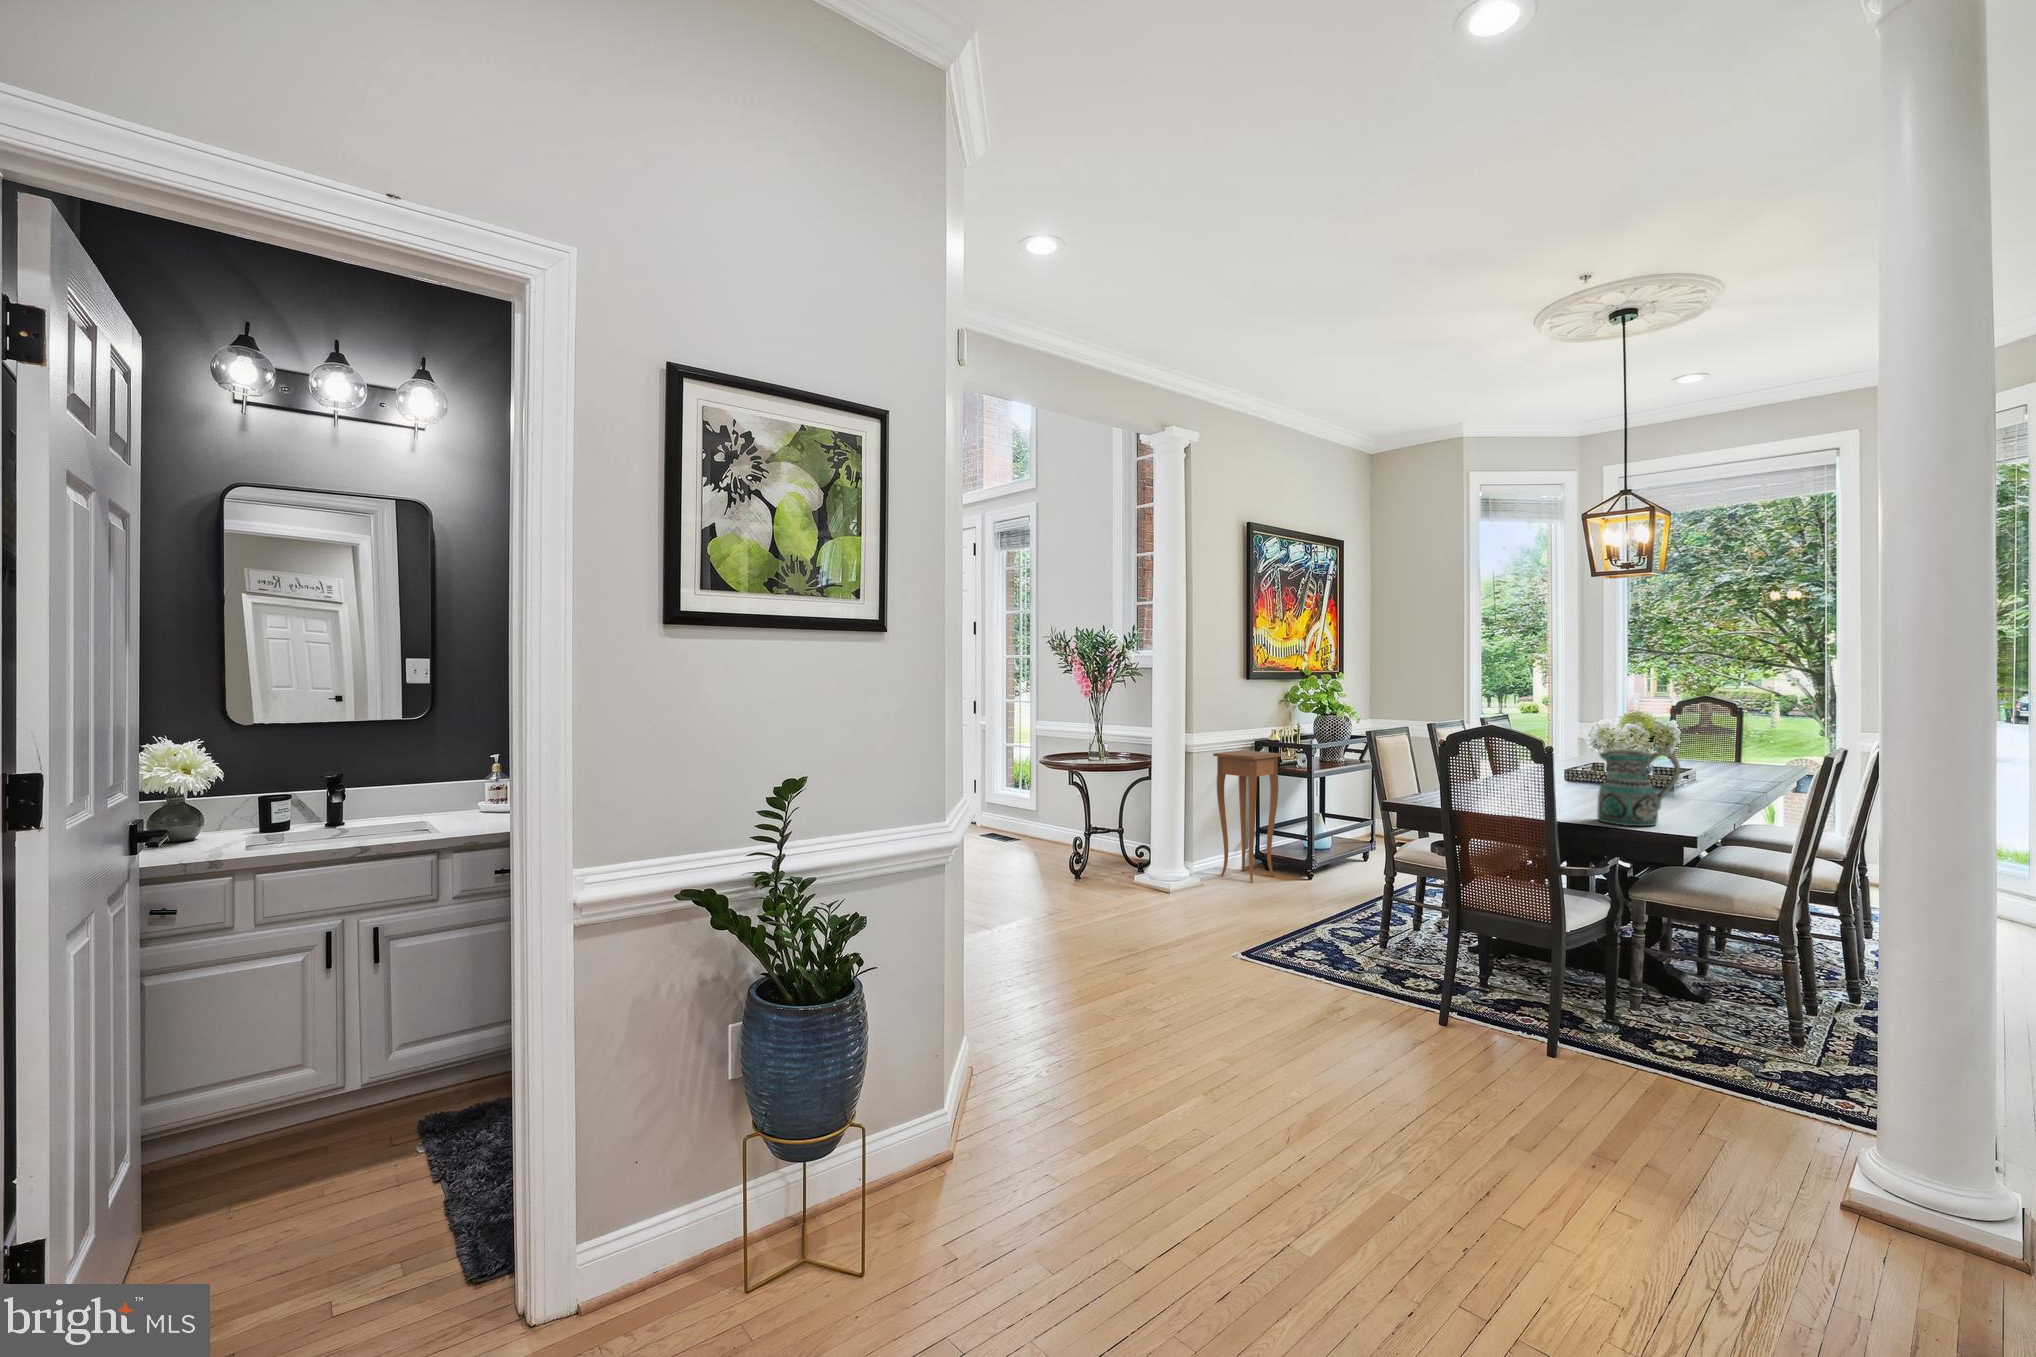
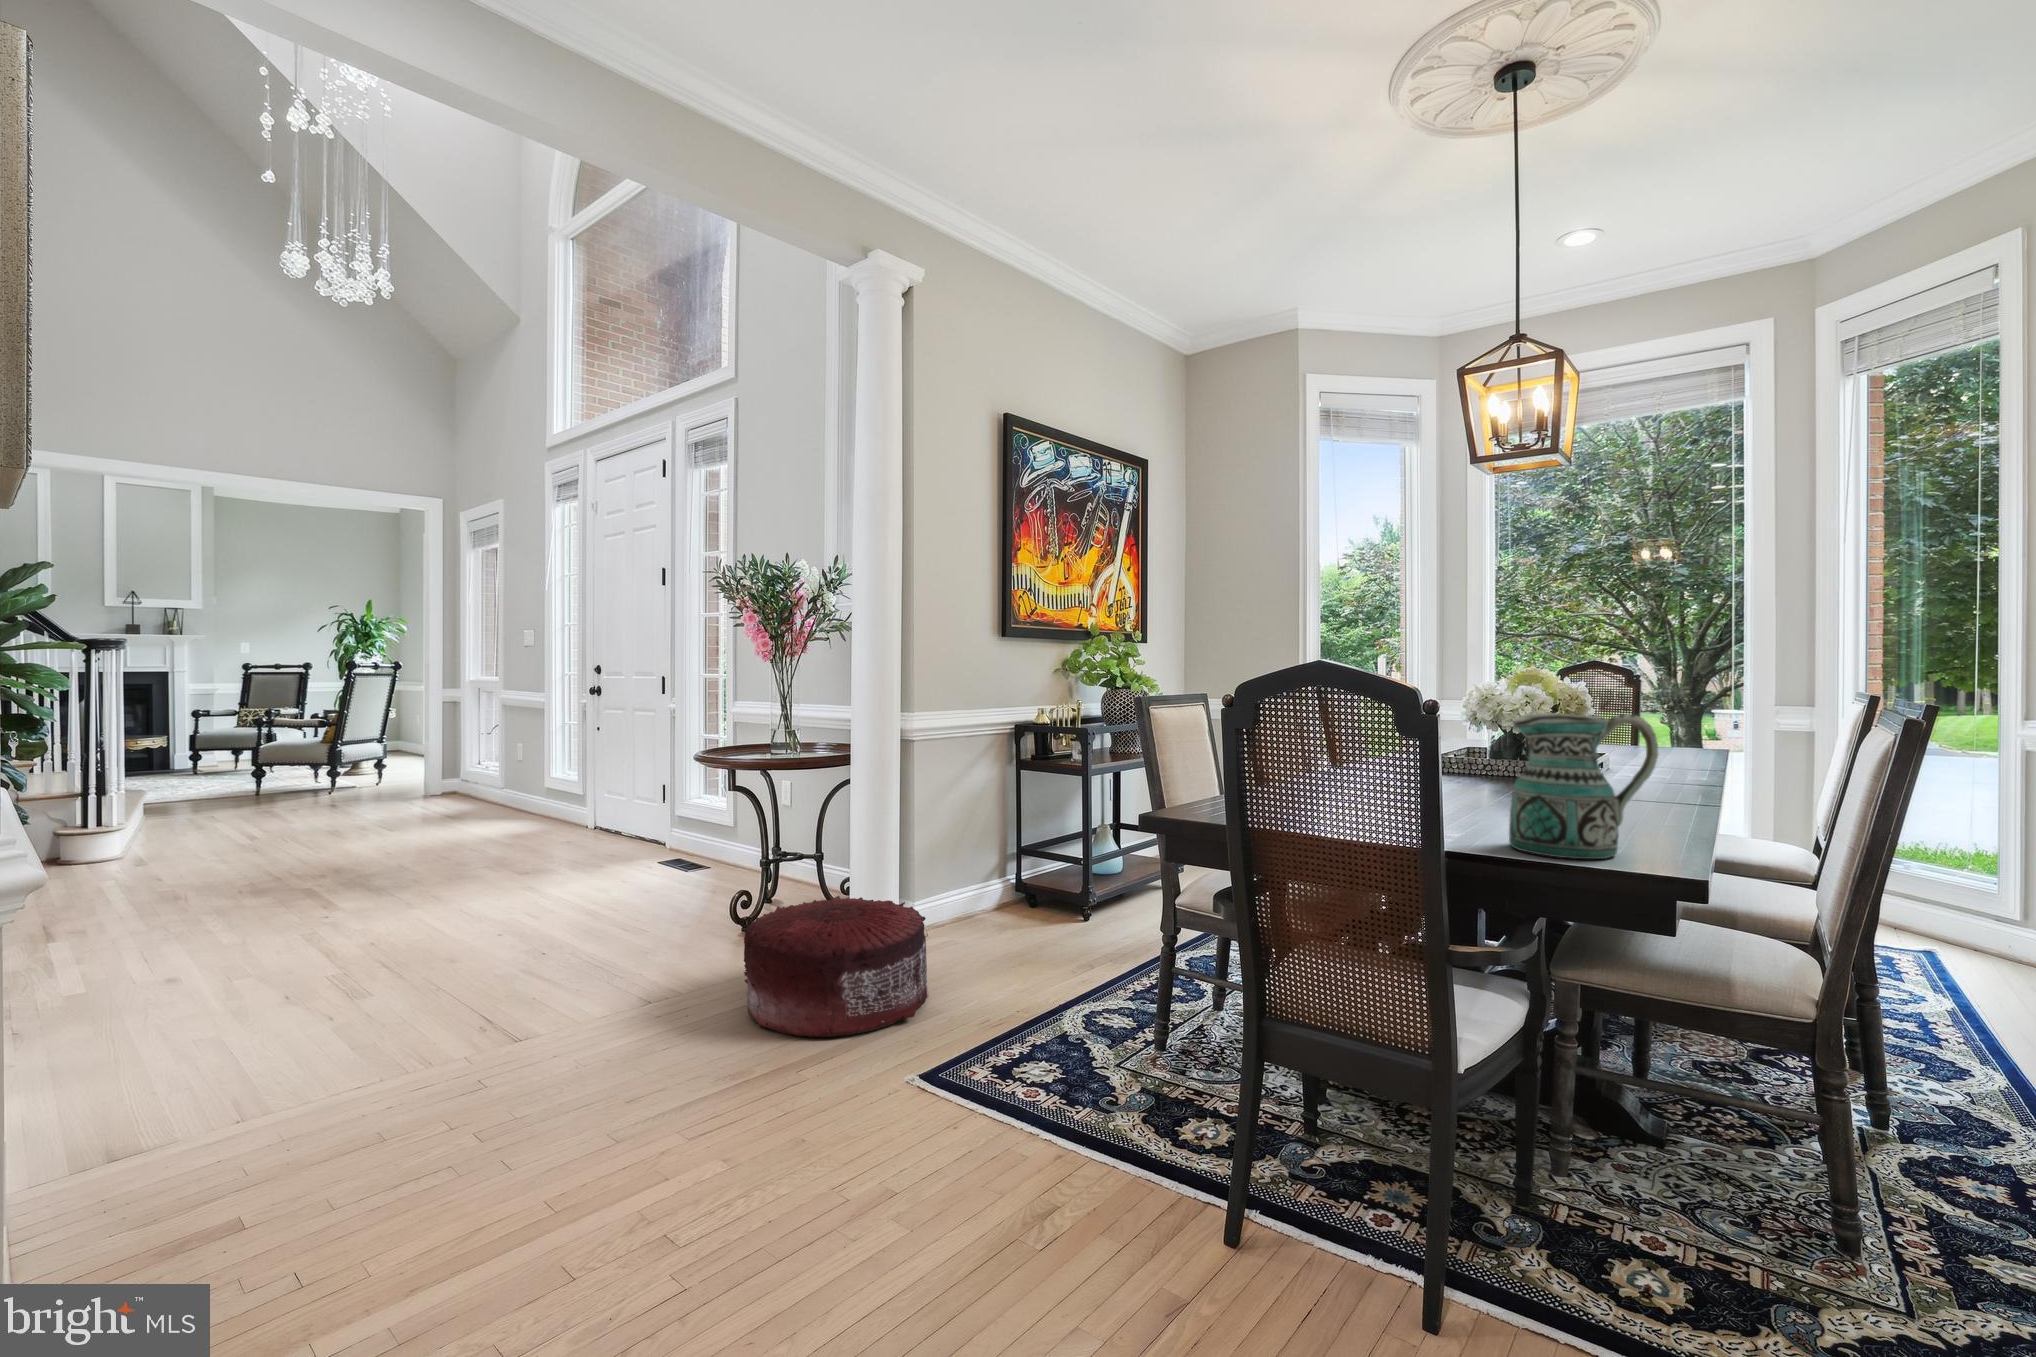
side table: present [1213,750,1282,882] -> none [950,738,1047,929]
pouf: none [1110,853,1224,934] -> present [744,896,929,1037]

